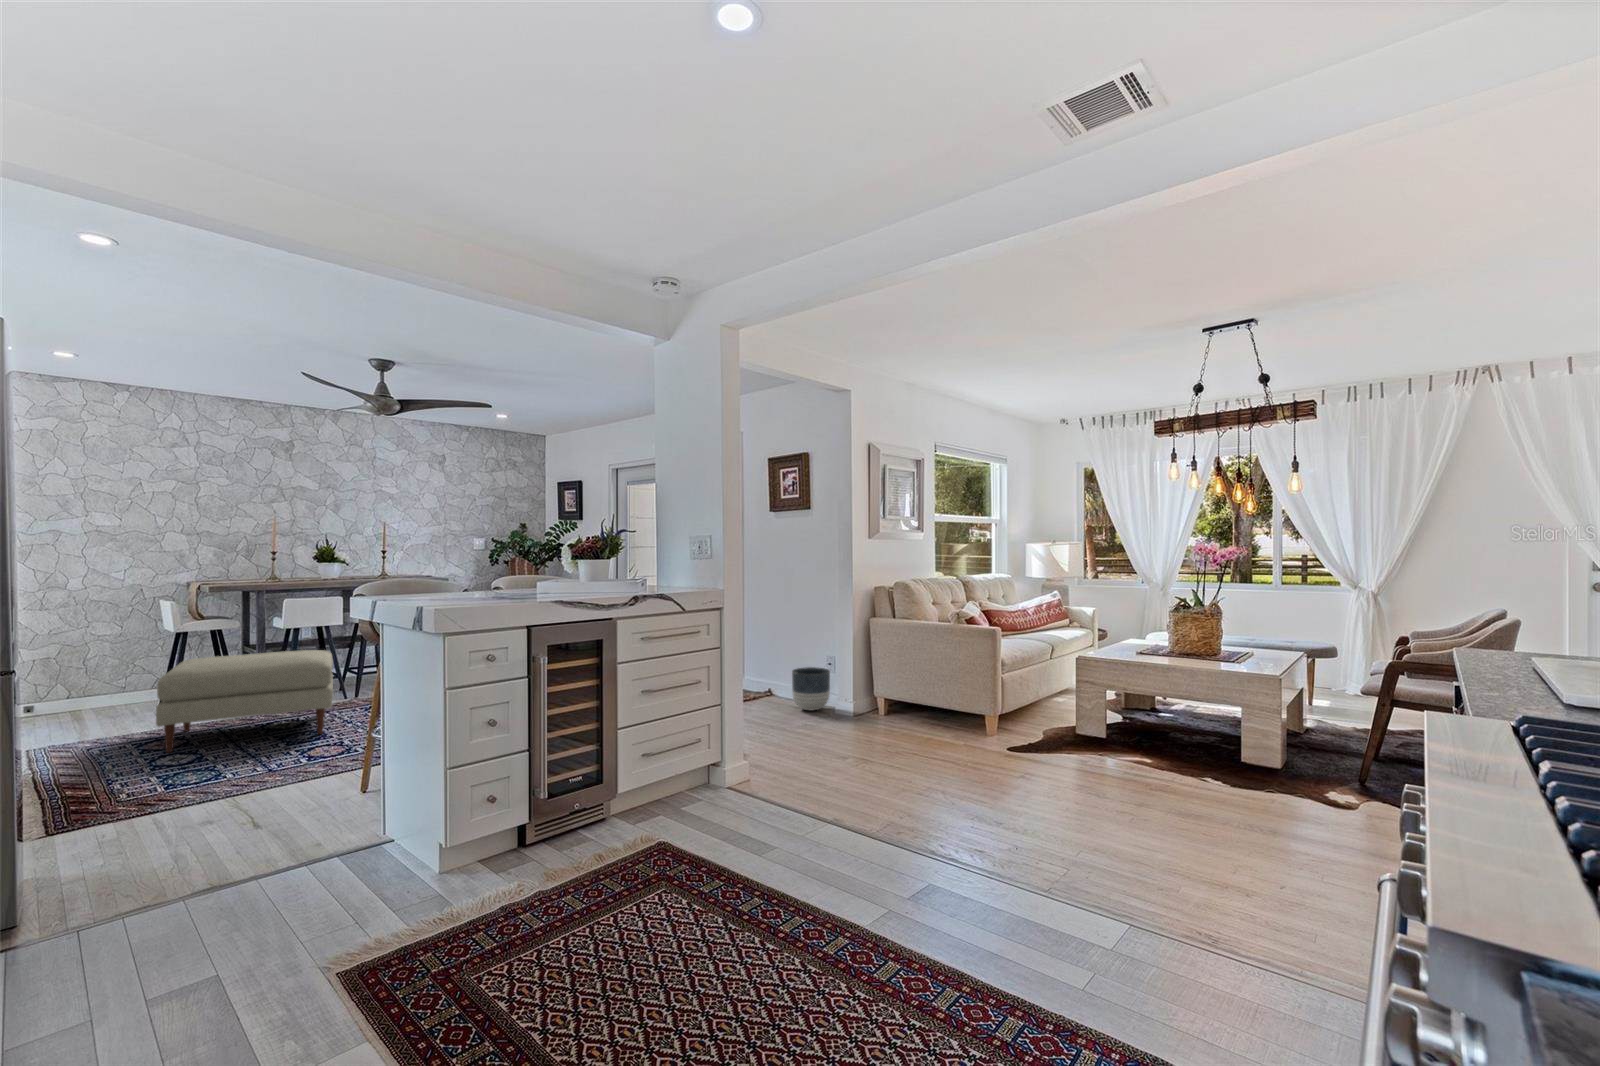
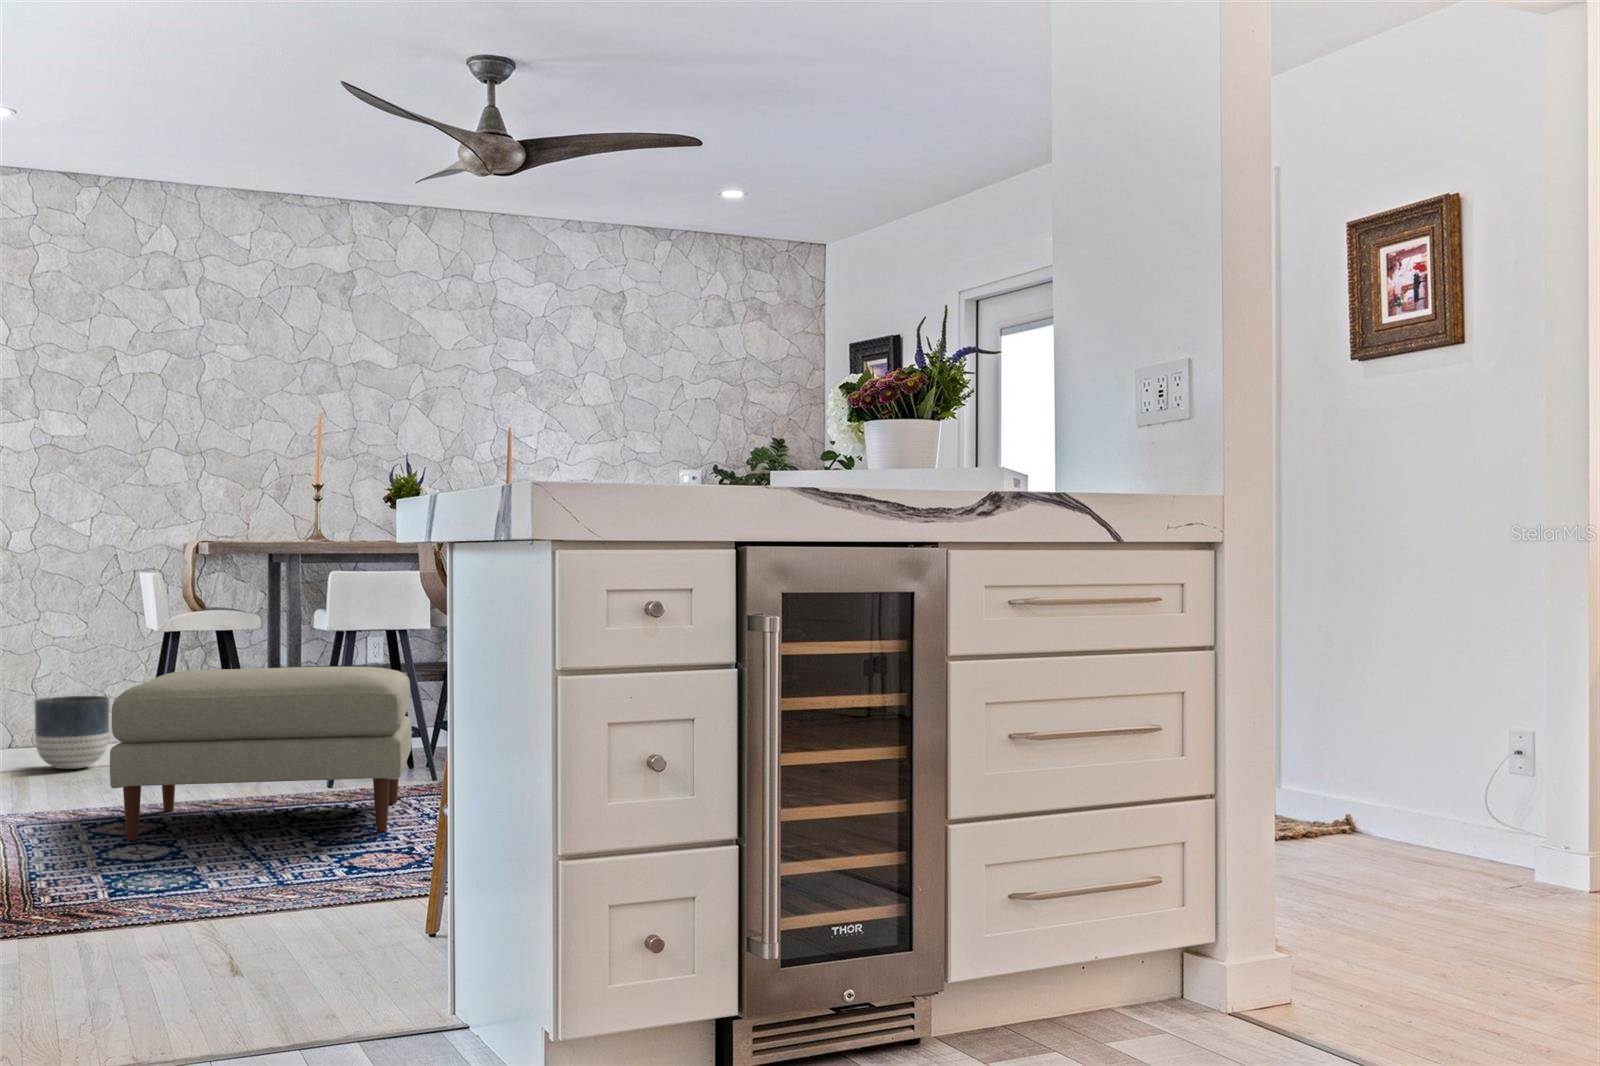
planter: present [792,667,830,710] -> present [34,696,109,769]

